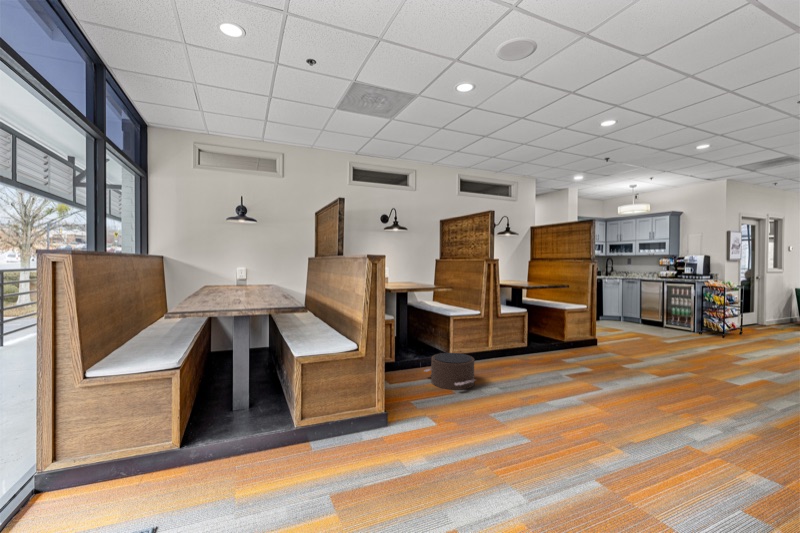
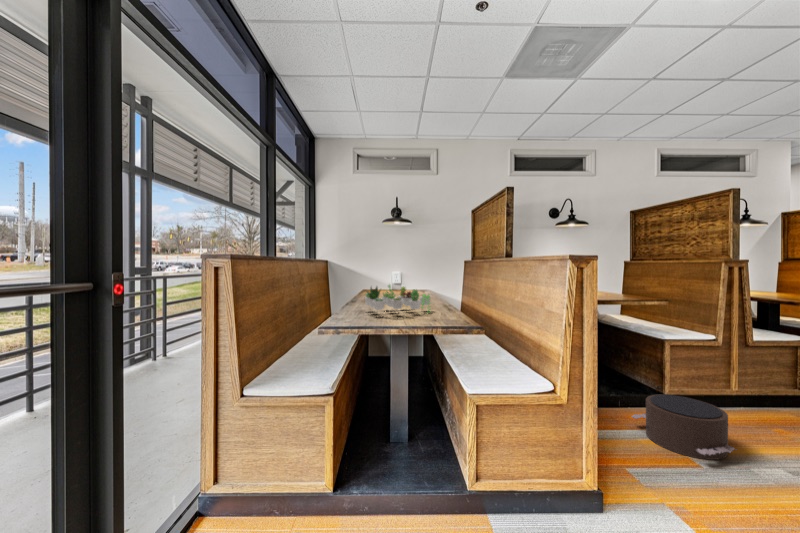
succulent plant: none [209,276,270,301] -> present [365,285,430,311]

